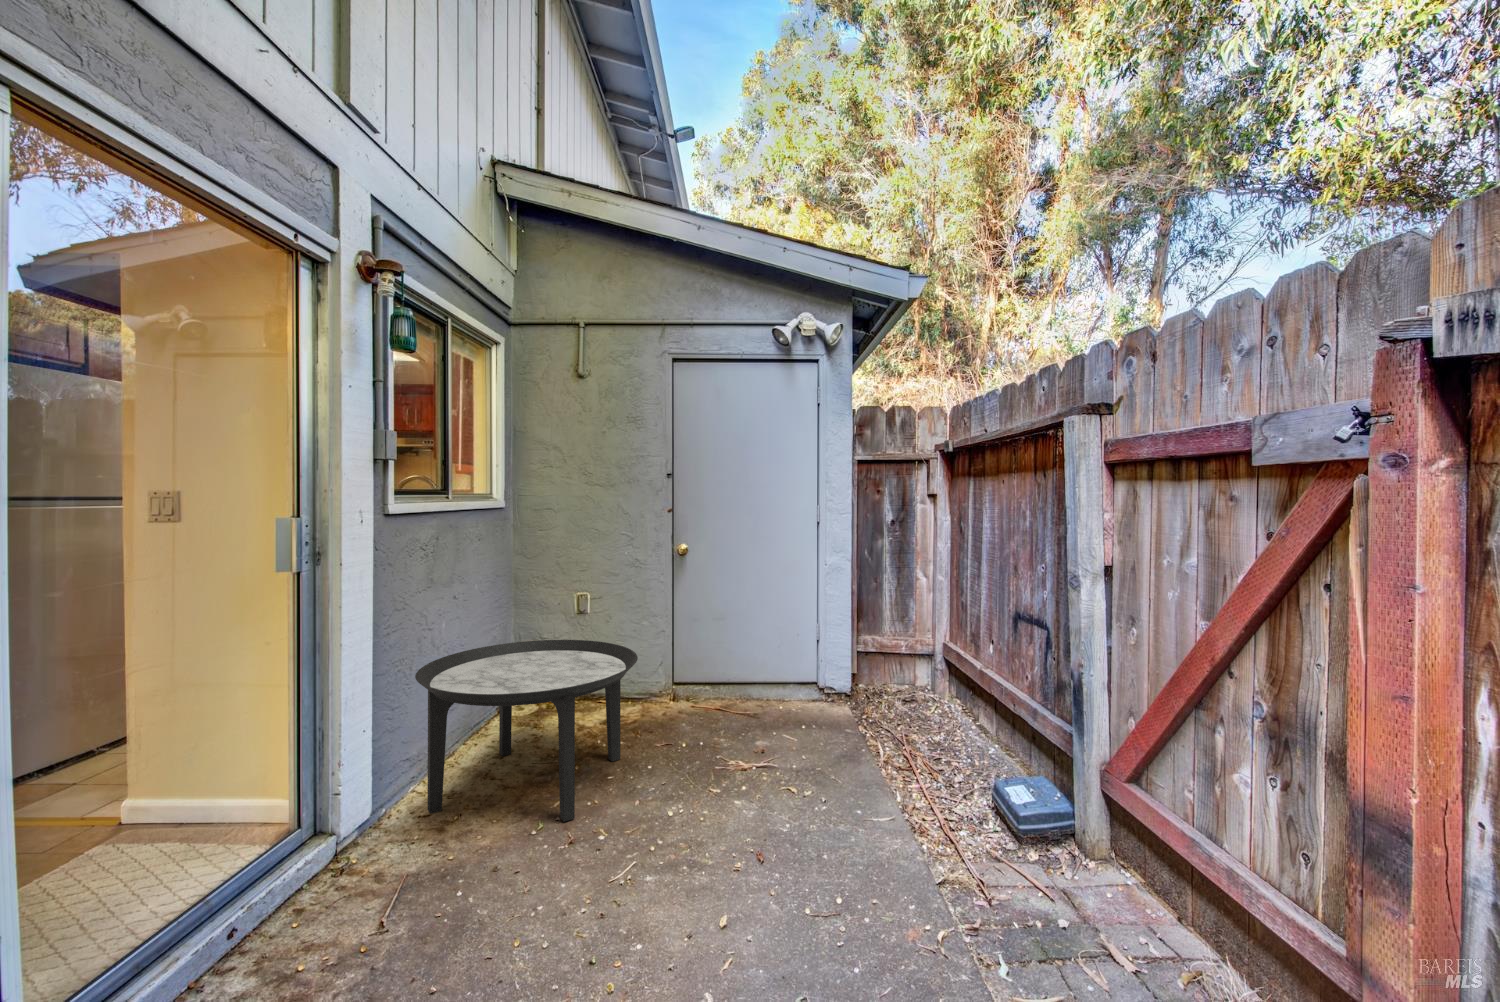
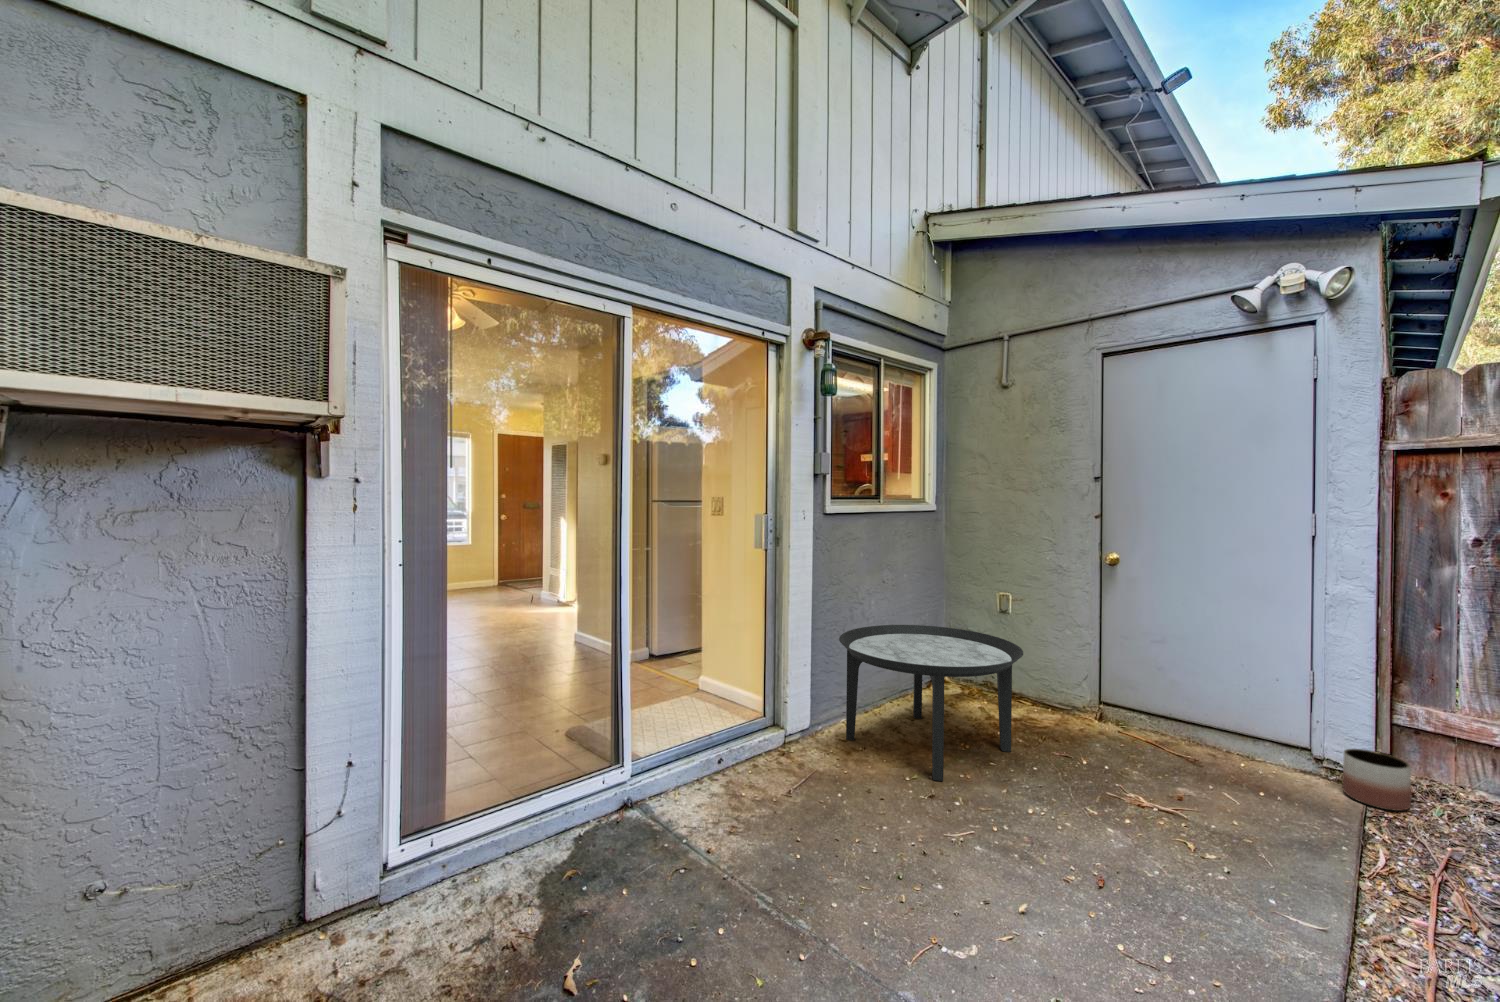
planter: none [839,675,873,715] -> present [1343,749,1411,811]

